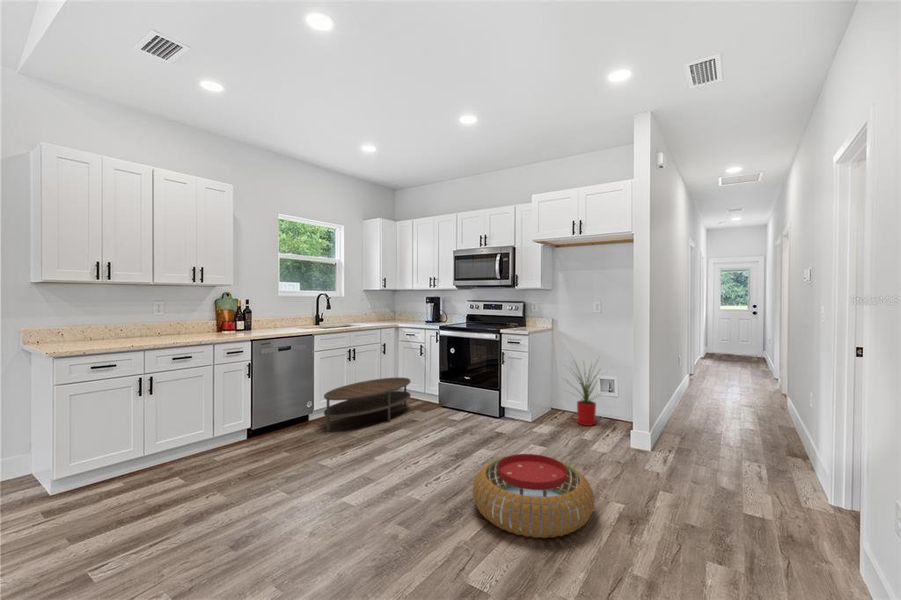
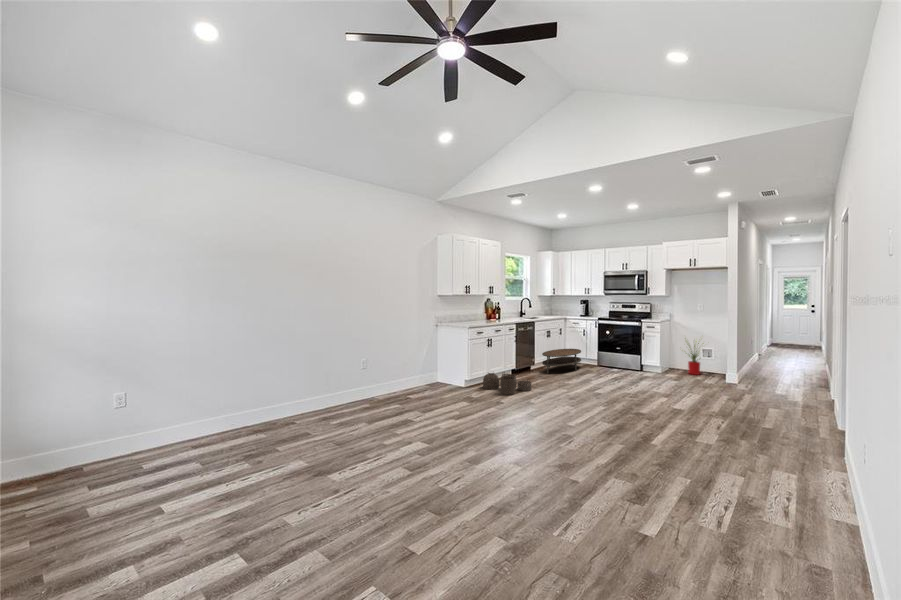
woven basket: none [107,452,217,523] -> present [483,373,531,395]
pouf: present [473,454,594,538] -> none [654,375,715,402]

